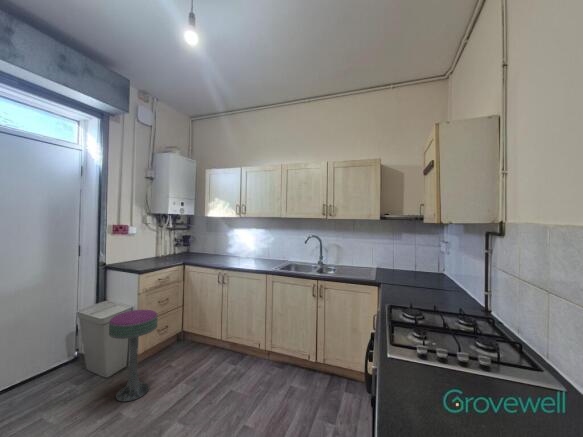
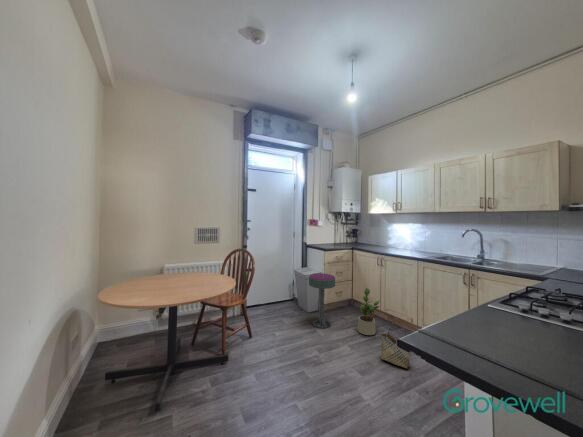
potted plant: none [192,320,223,387] -> present [357,288,380,335]
woven basket: none [226,360,264,420] -> present [381,326,410,368]

